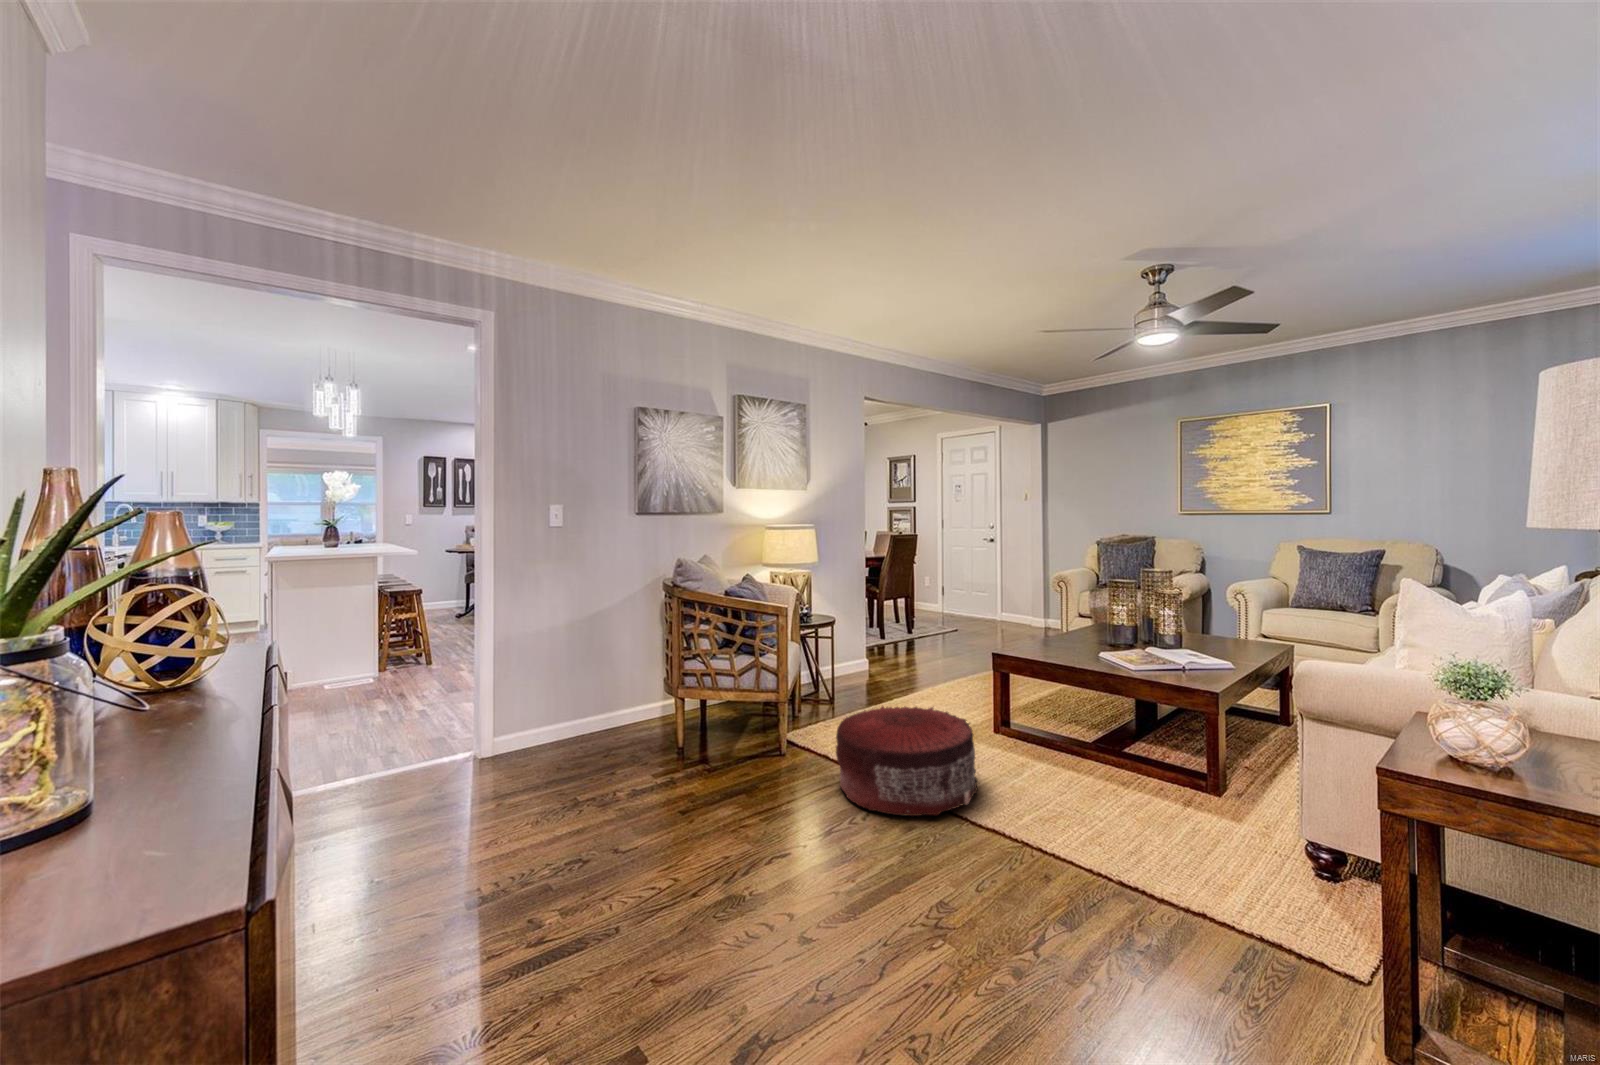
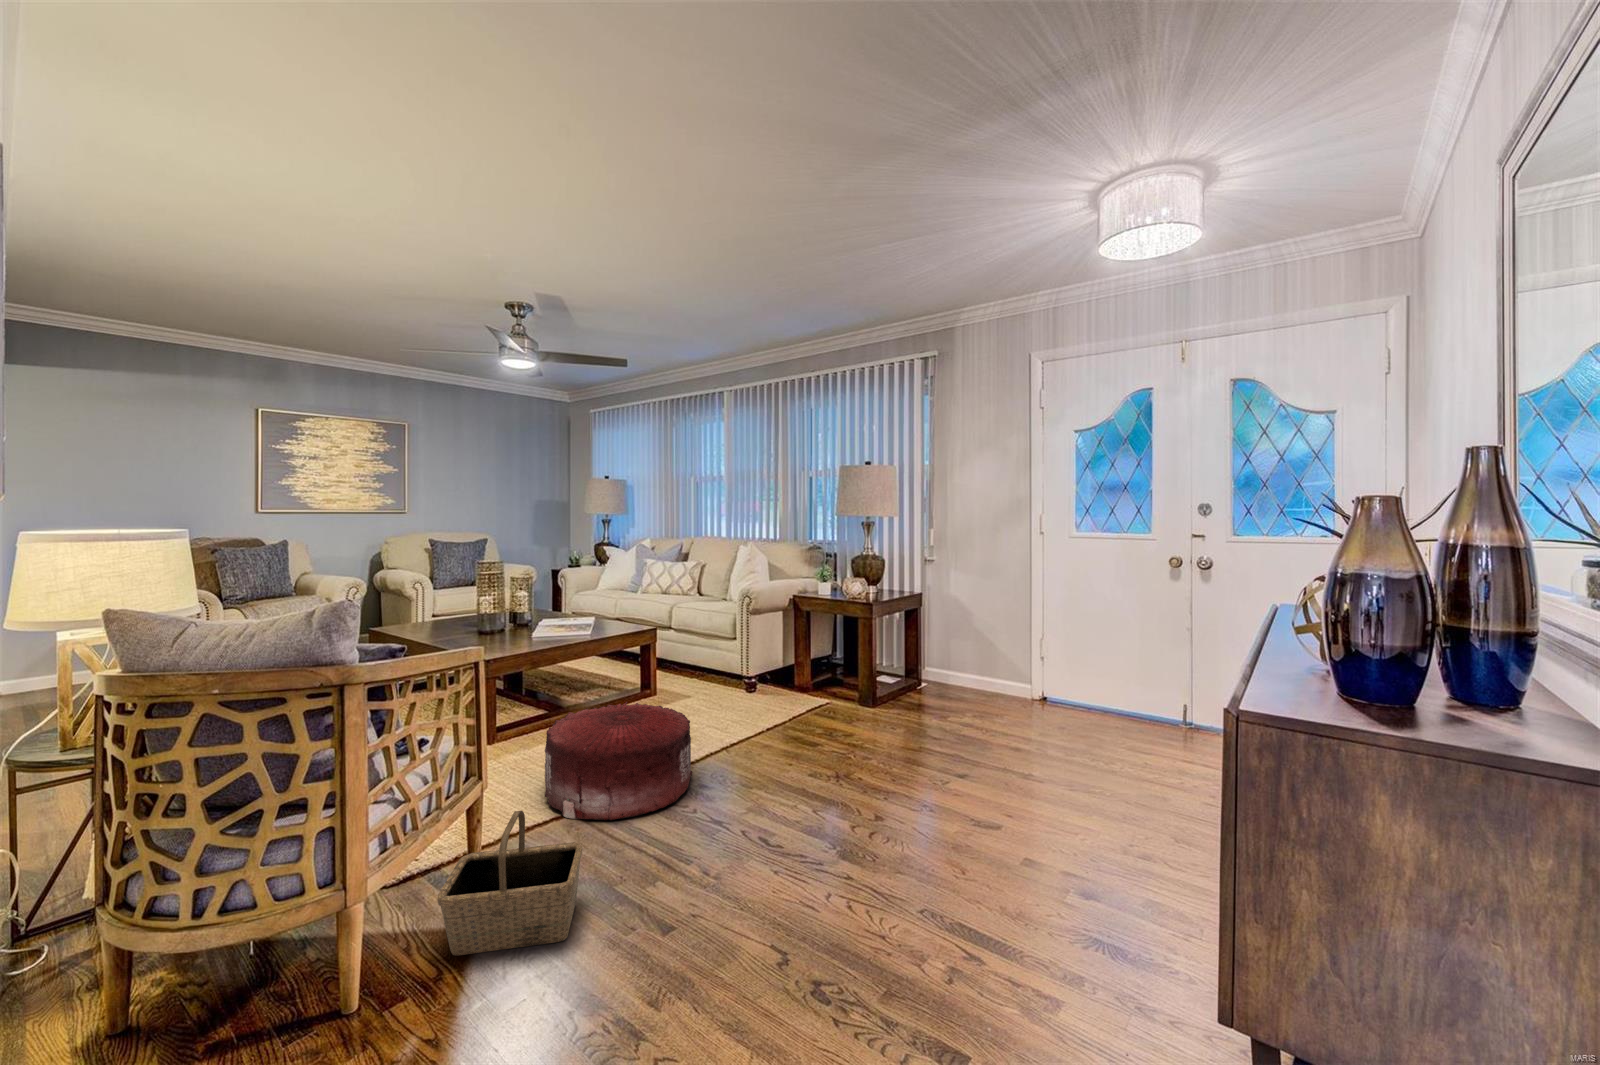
basket: none [682,706,739,783] -> present [437,811,583,956]

